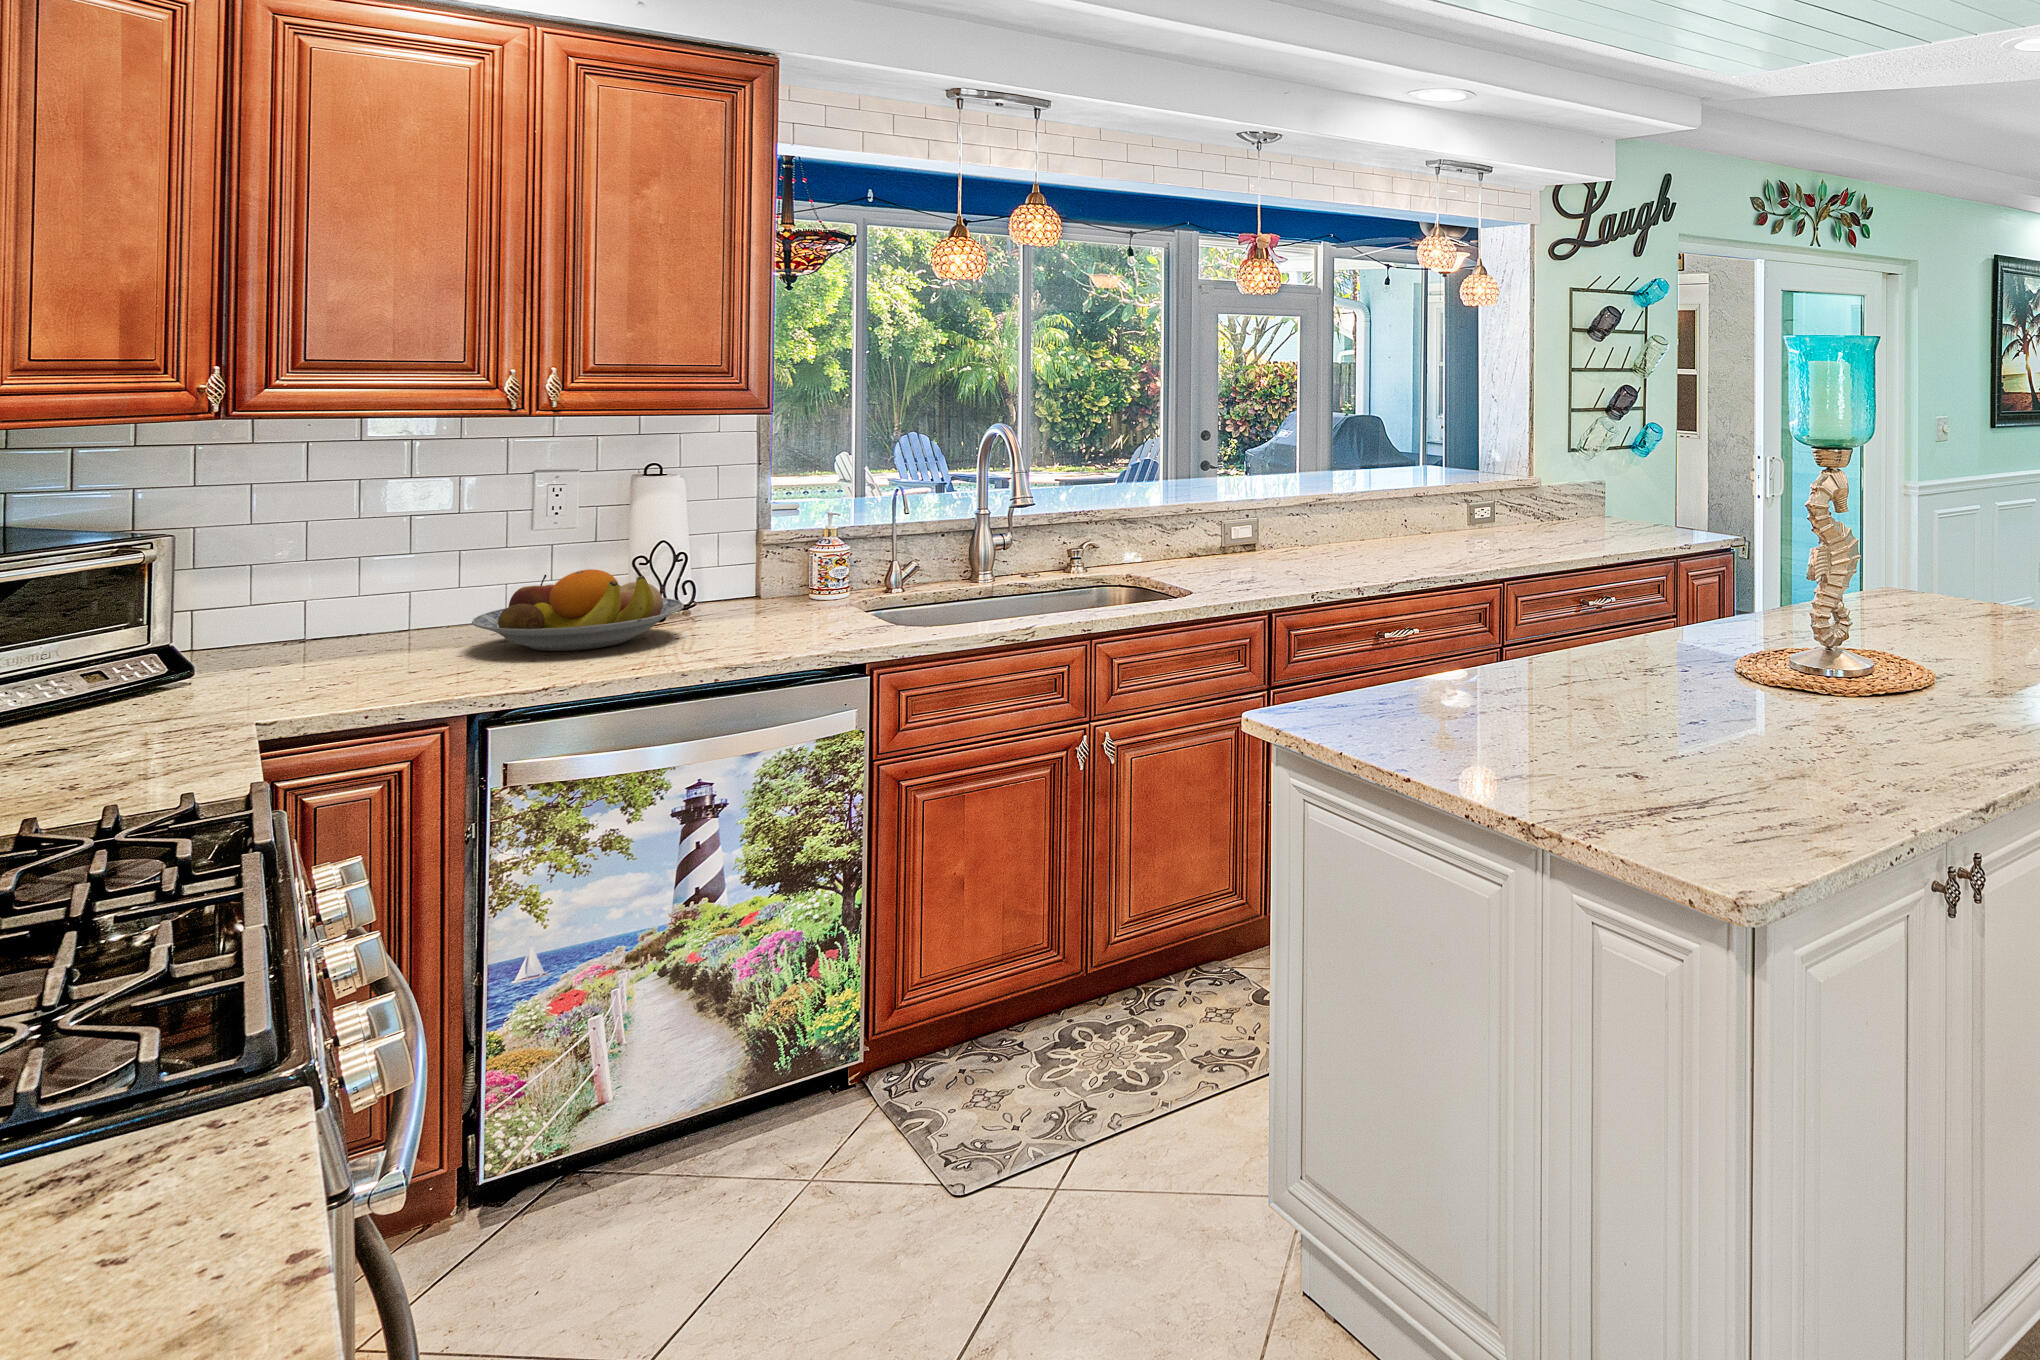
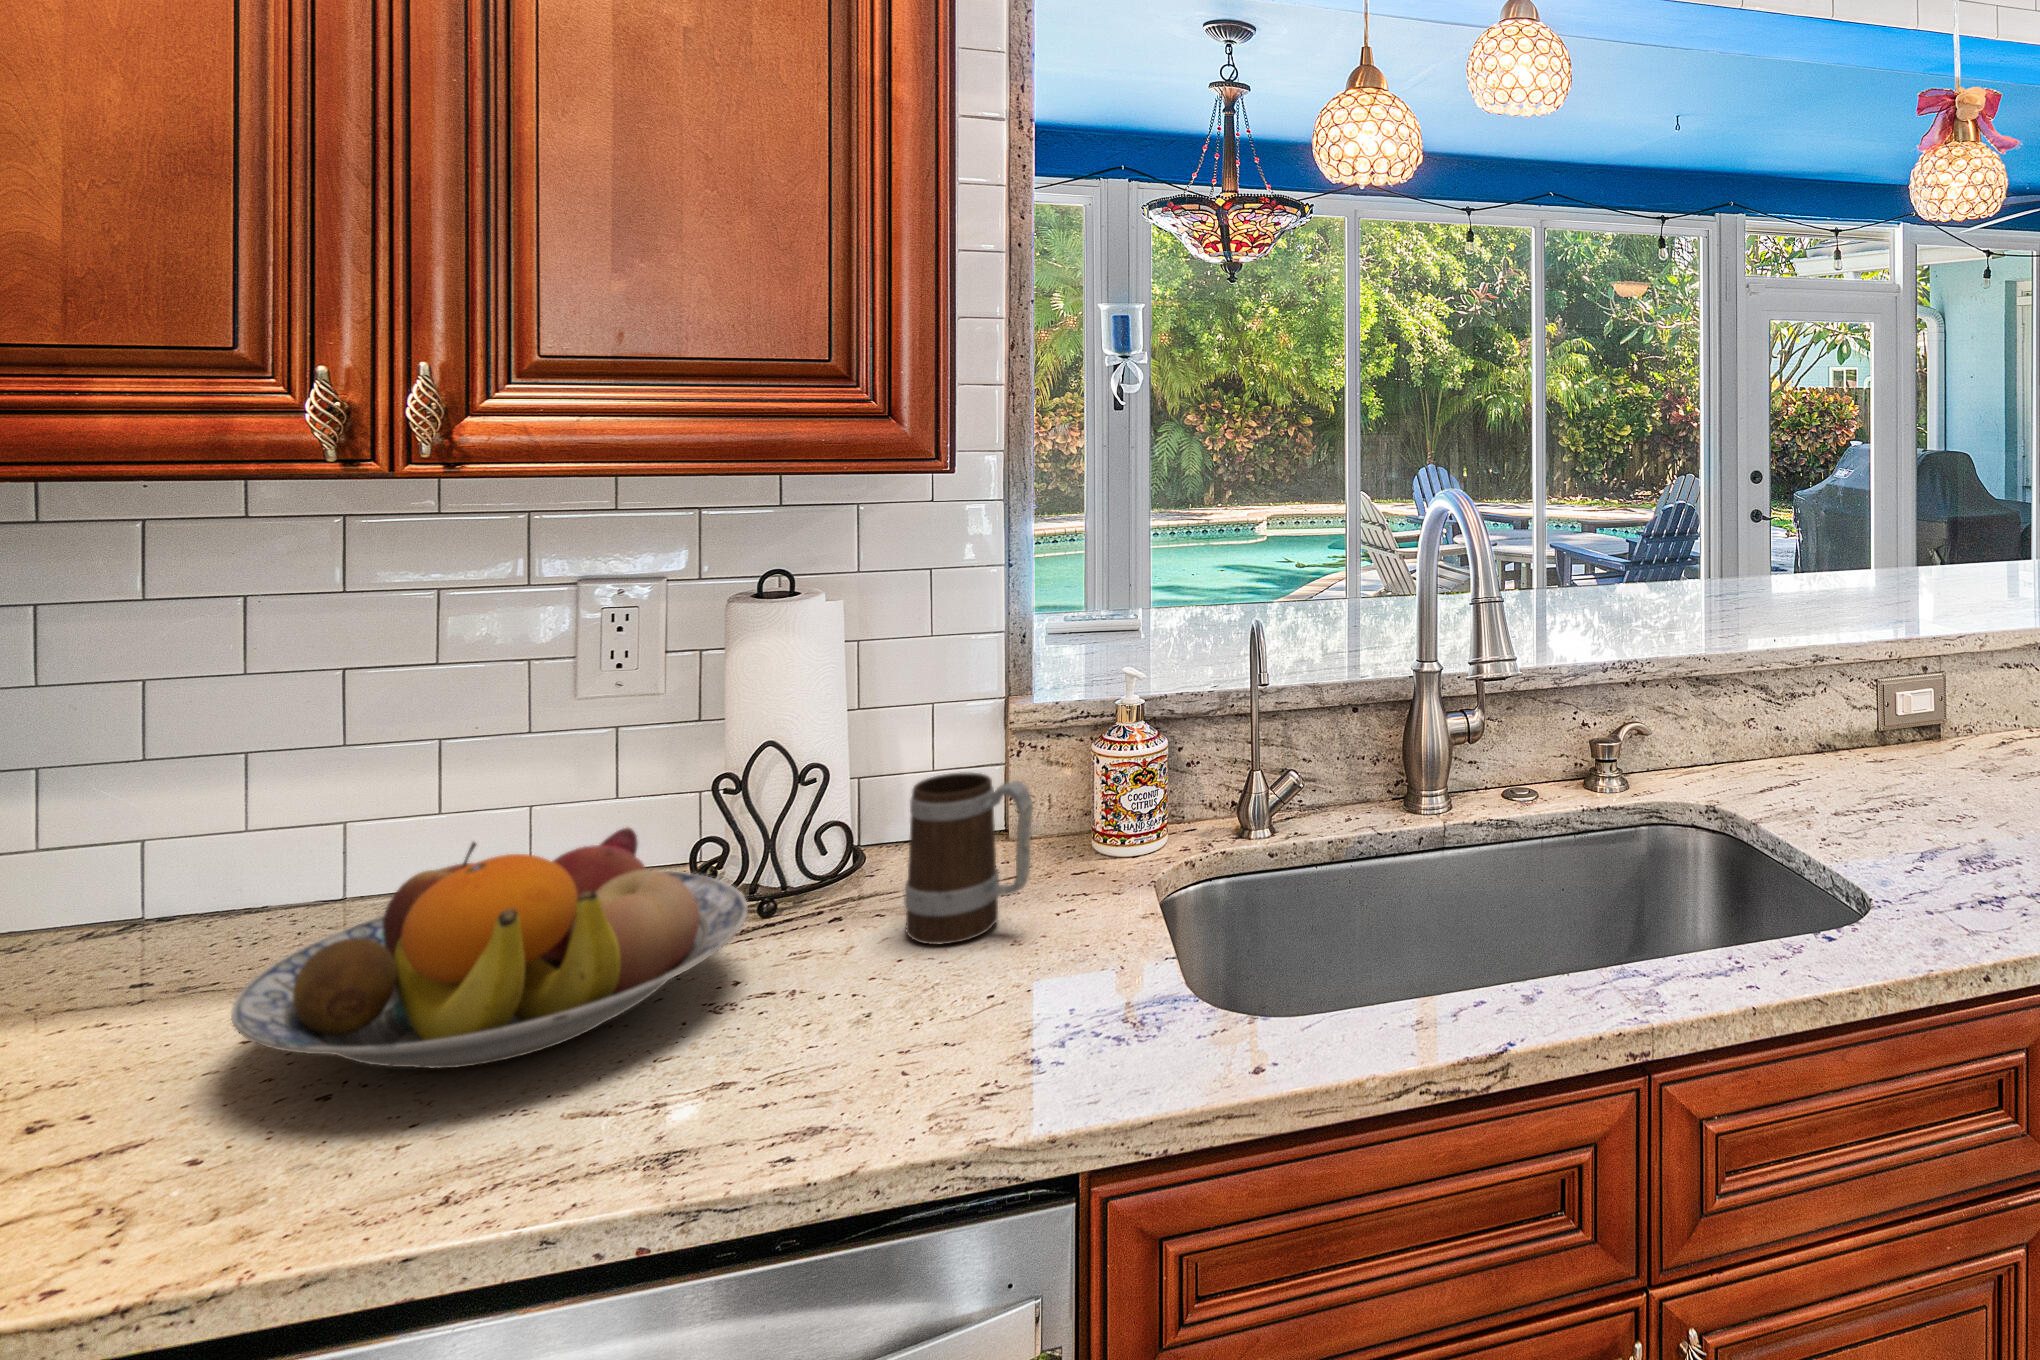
mug: none [740,551,804,622] -> present [904,772,1033,945]

